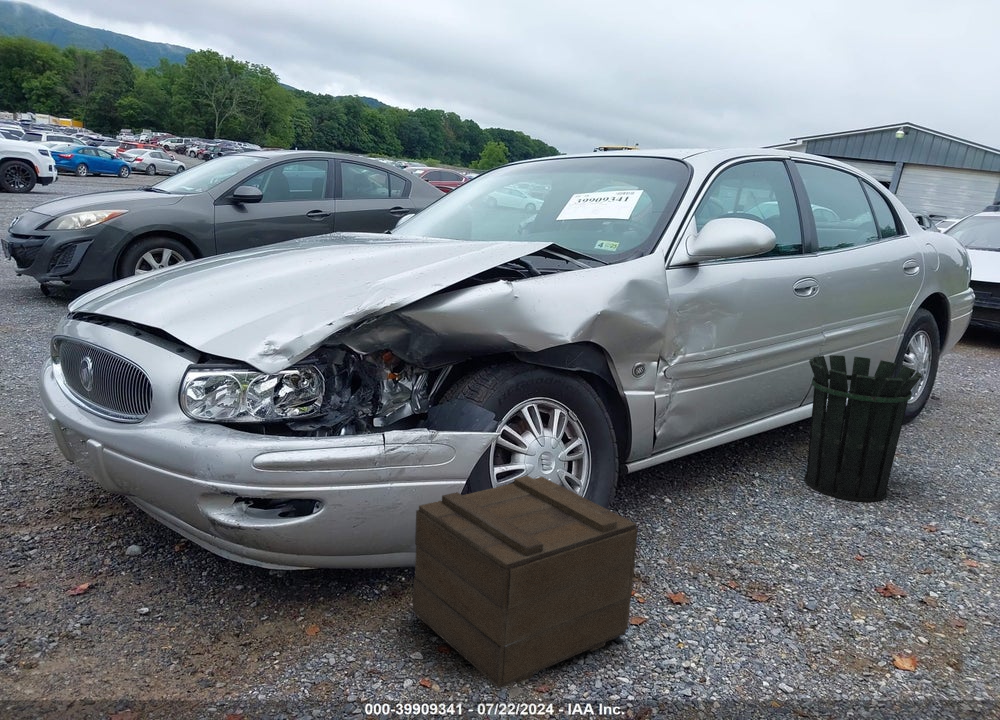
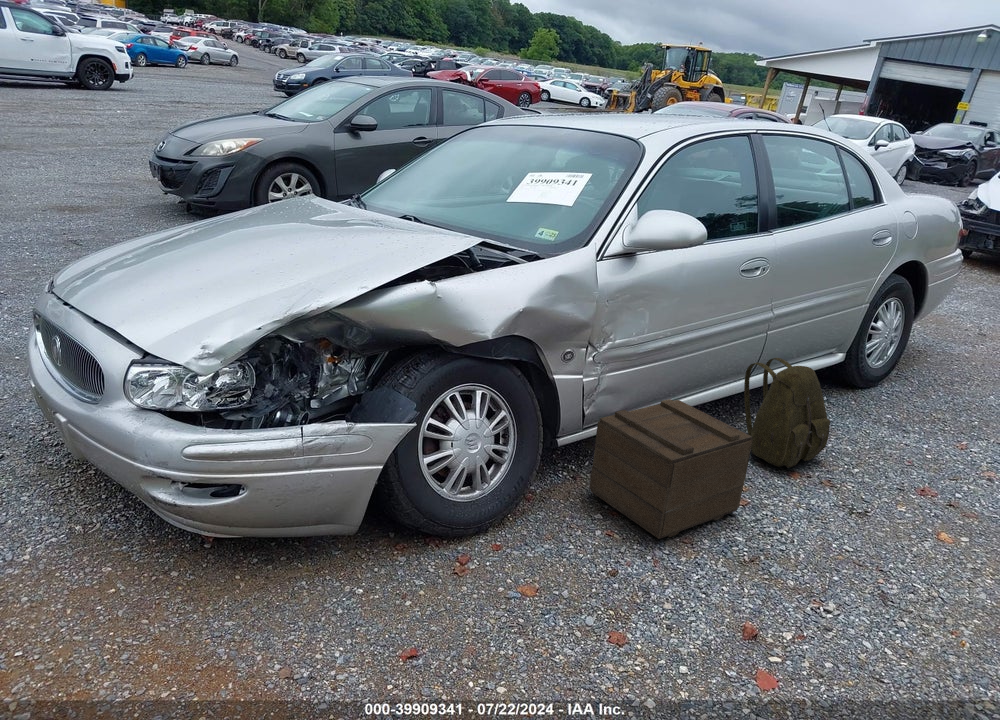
waste bin: present [804,355,922,502] -> none [863,306,968,424]
backpack: none [641,419,756,567] -> present [744,358,830,468]

